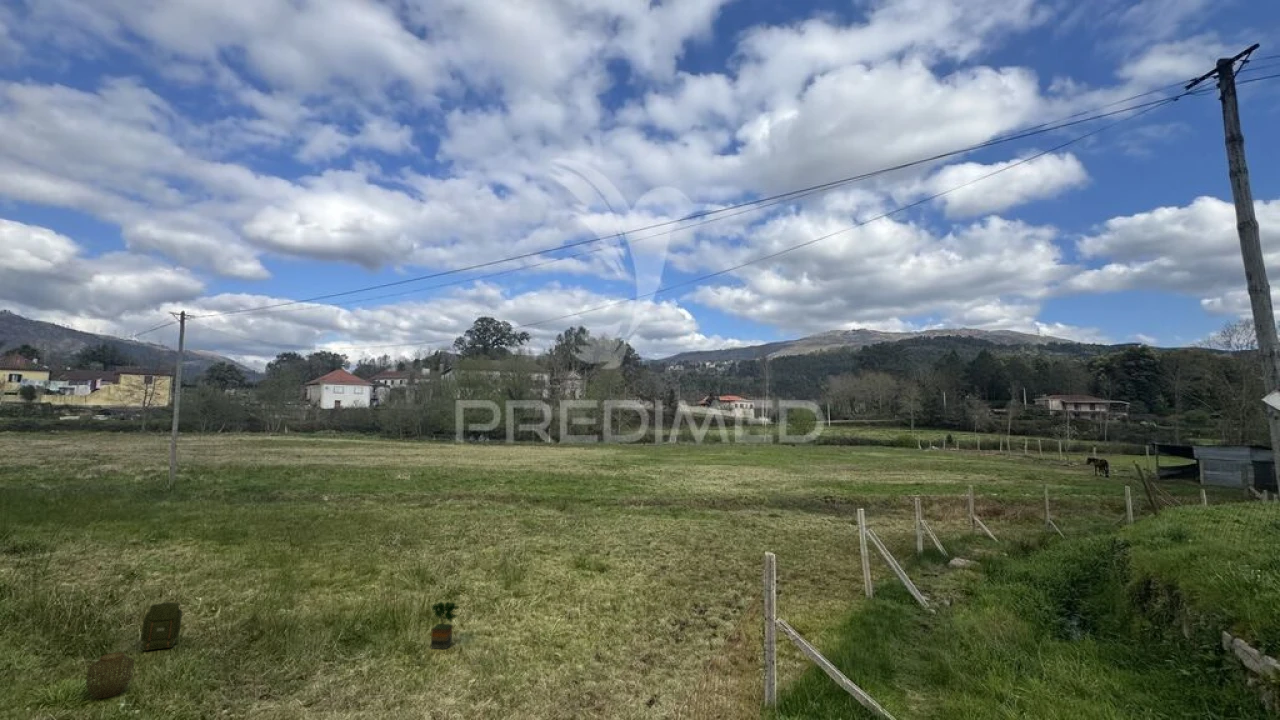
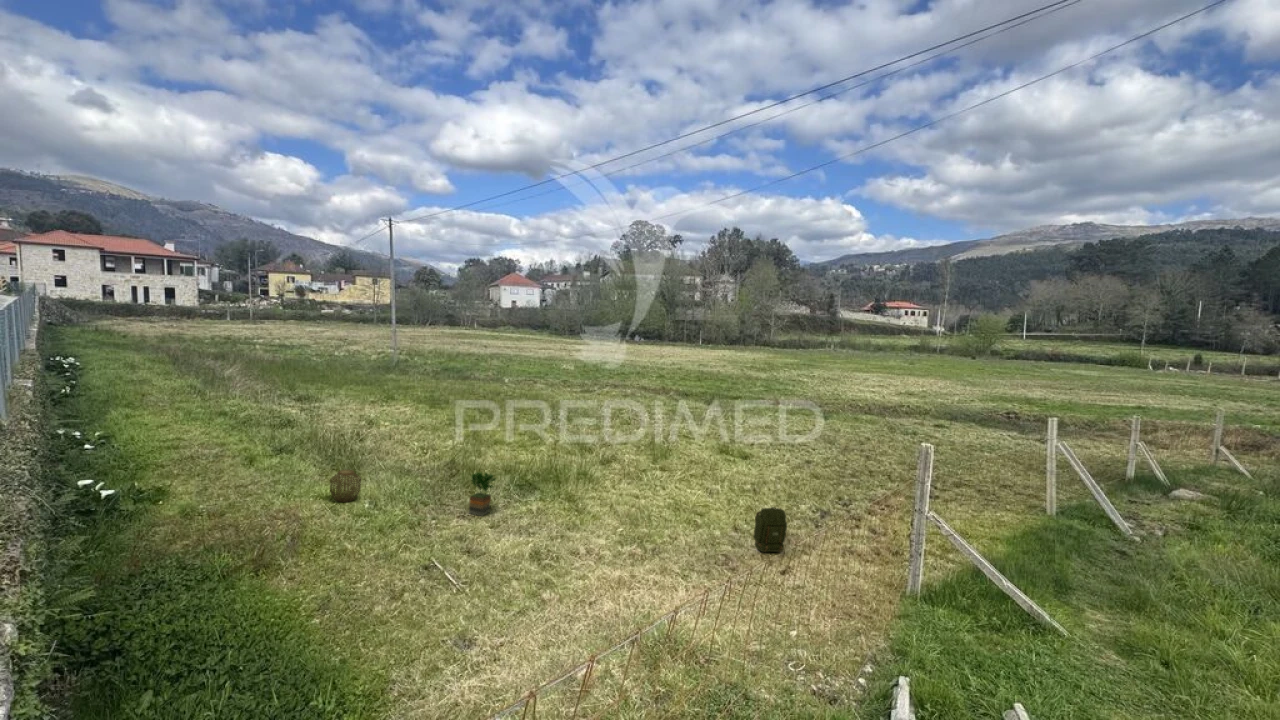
backpack: present [141,602,182,650] -> present [753,507,787,552]
potted tree: present [431,602,458,649] -> present [469,472,496,516]

